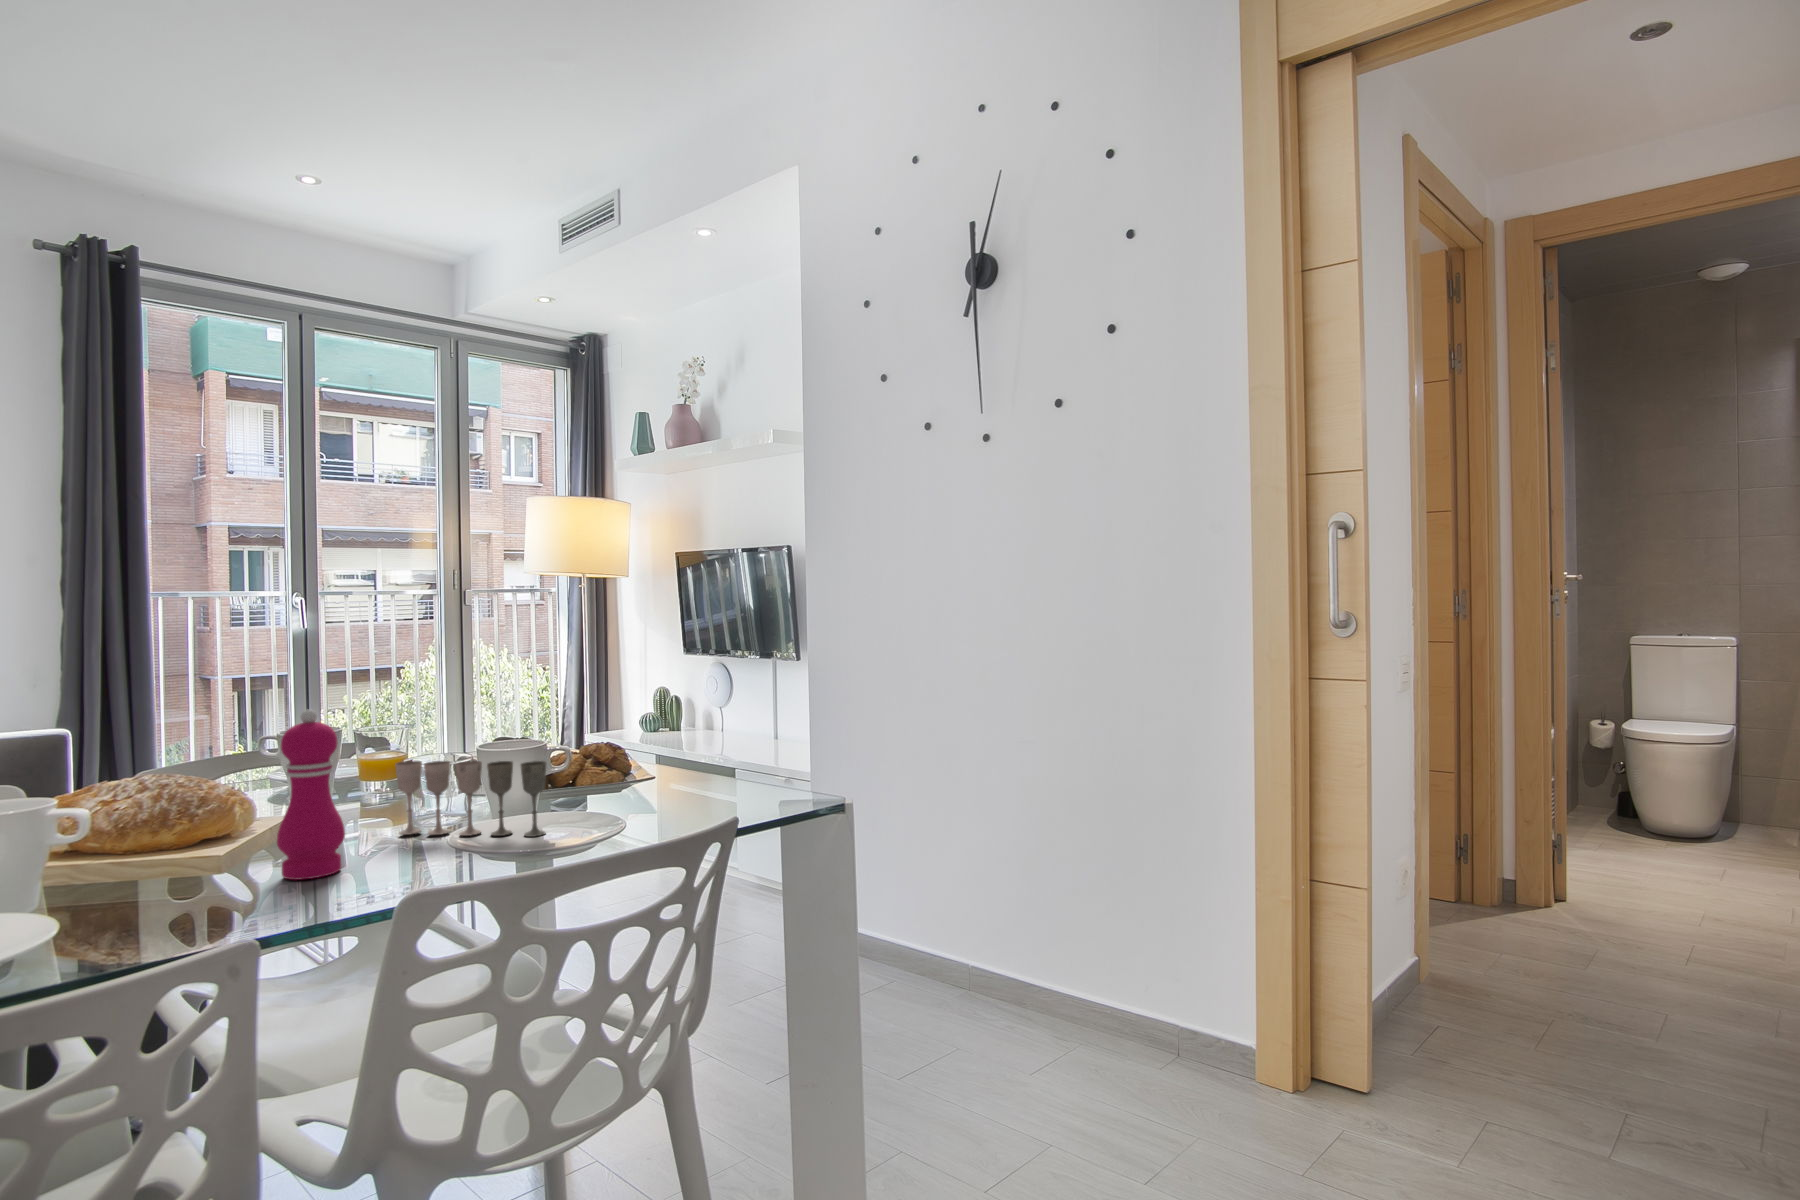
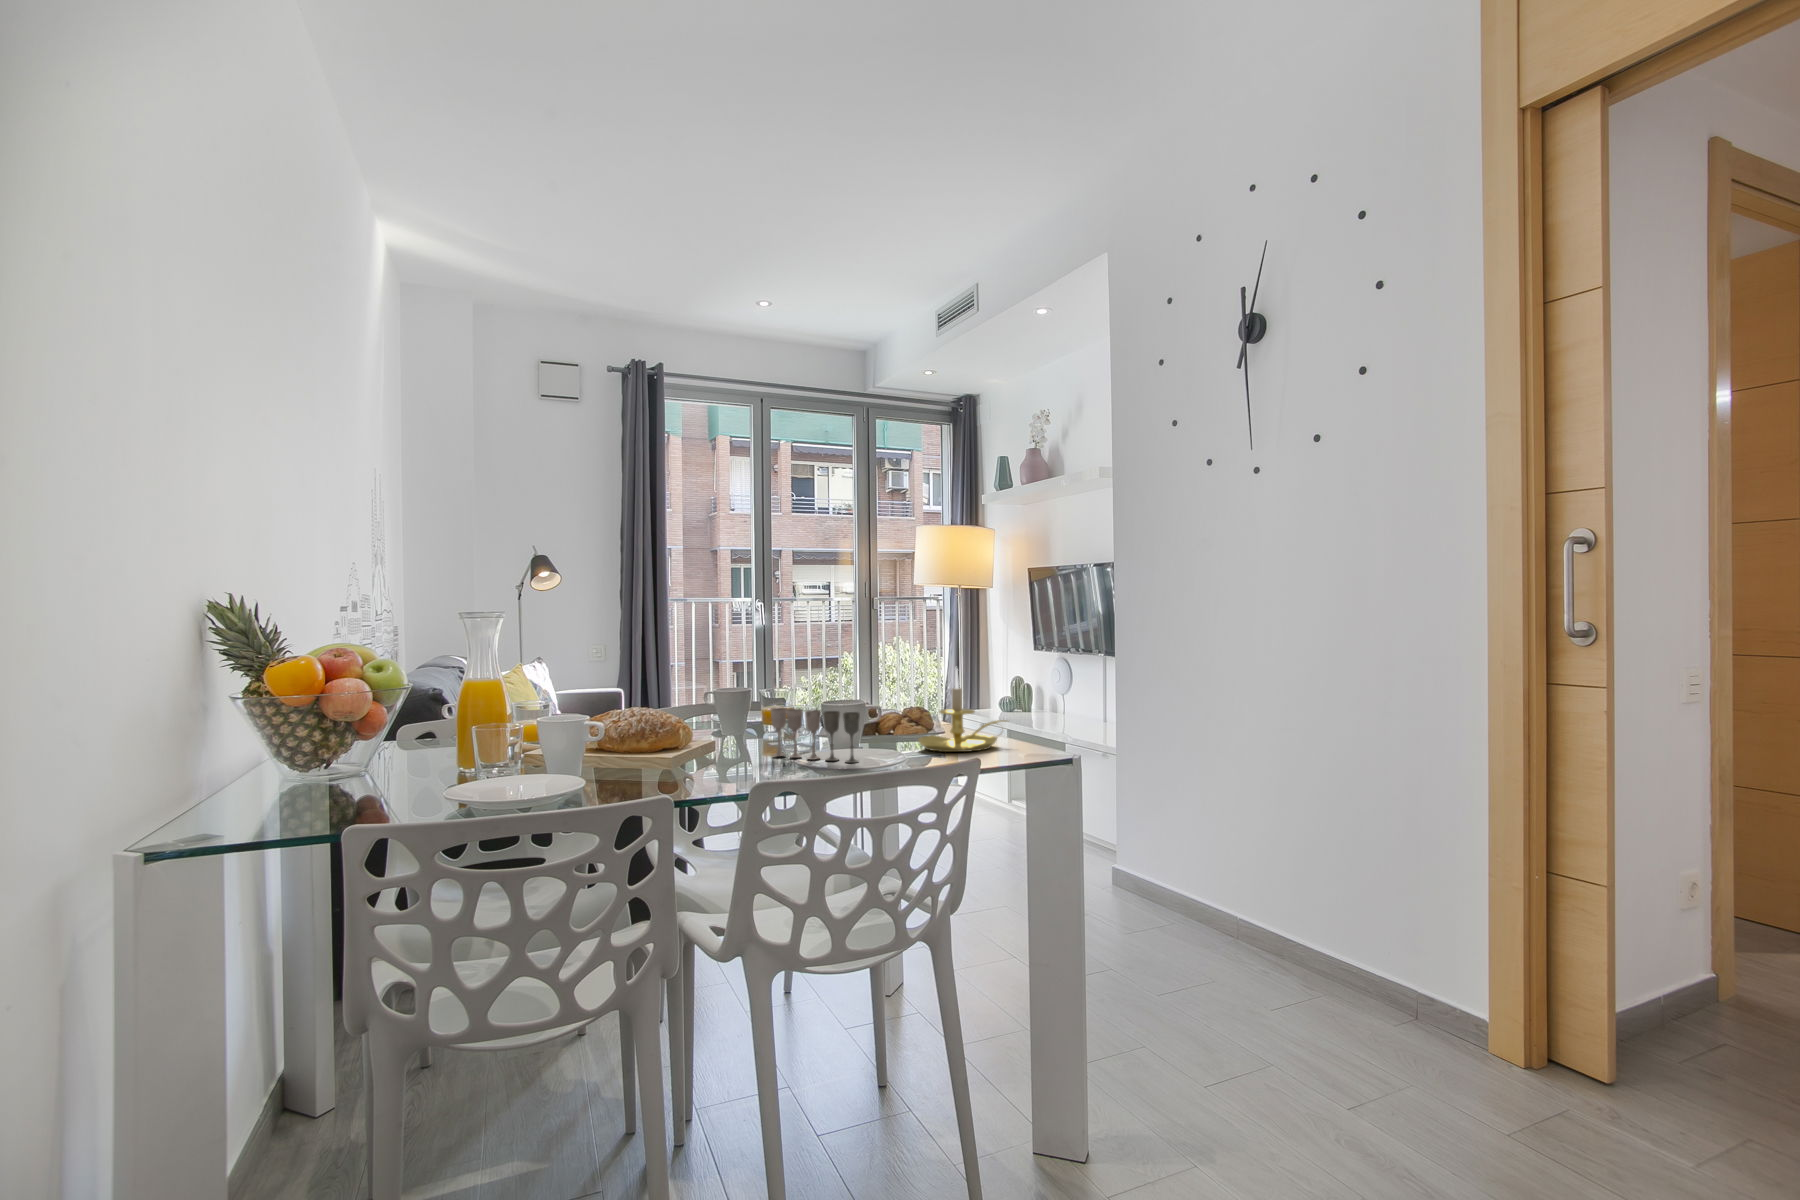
candle holder: none [622,688,747,807] -> present [918,669,1005,752]
pepper mill: present [277,709,345,880] -> none [697,669,735,775]

